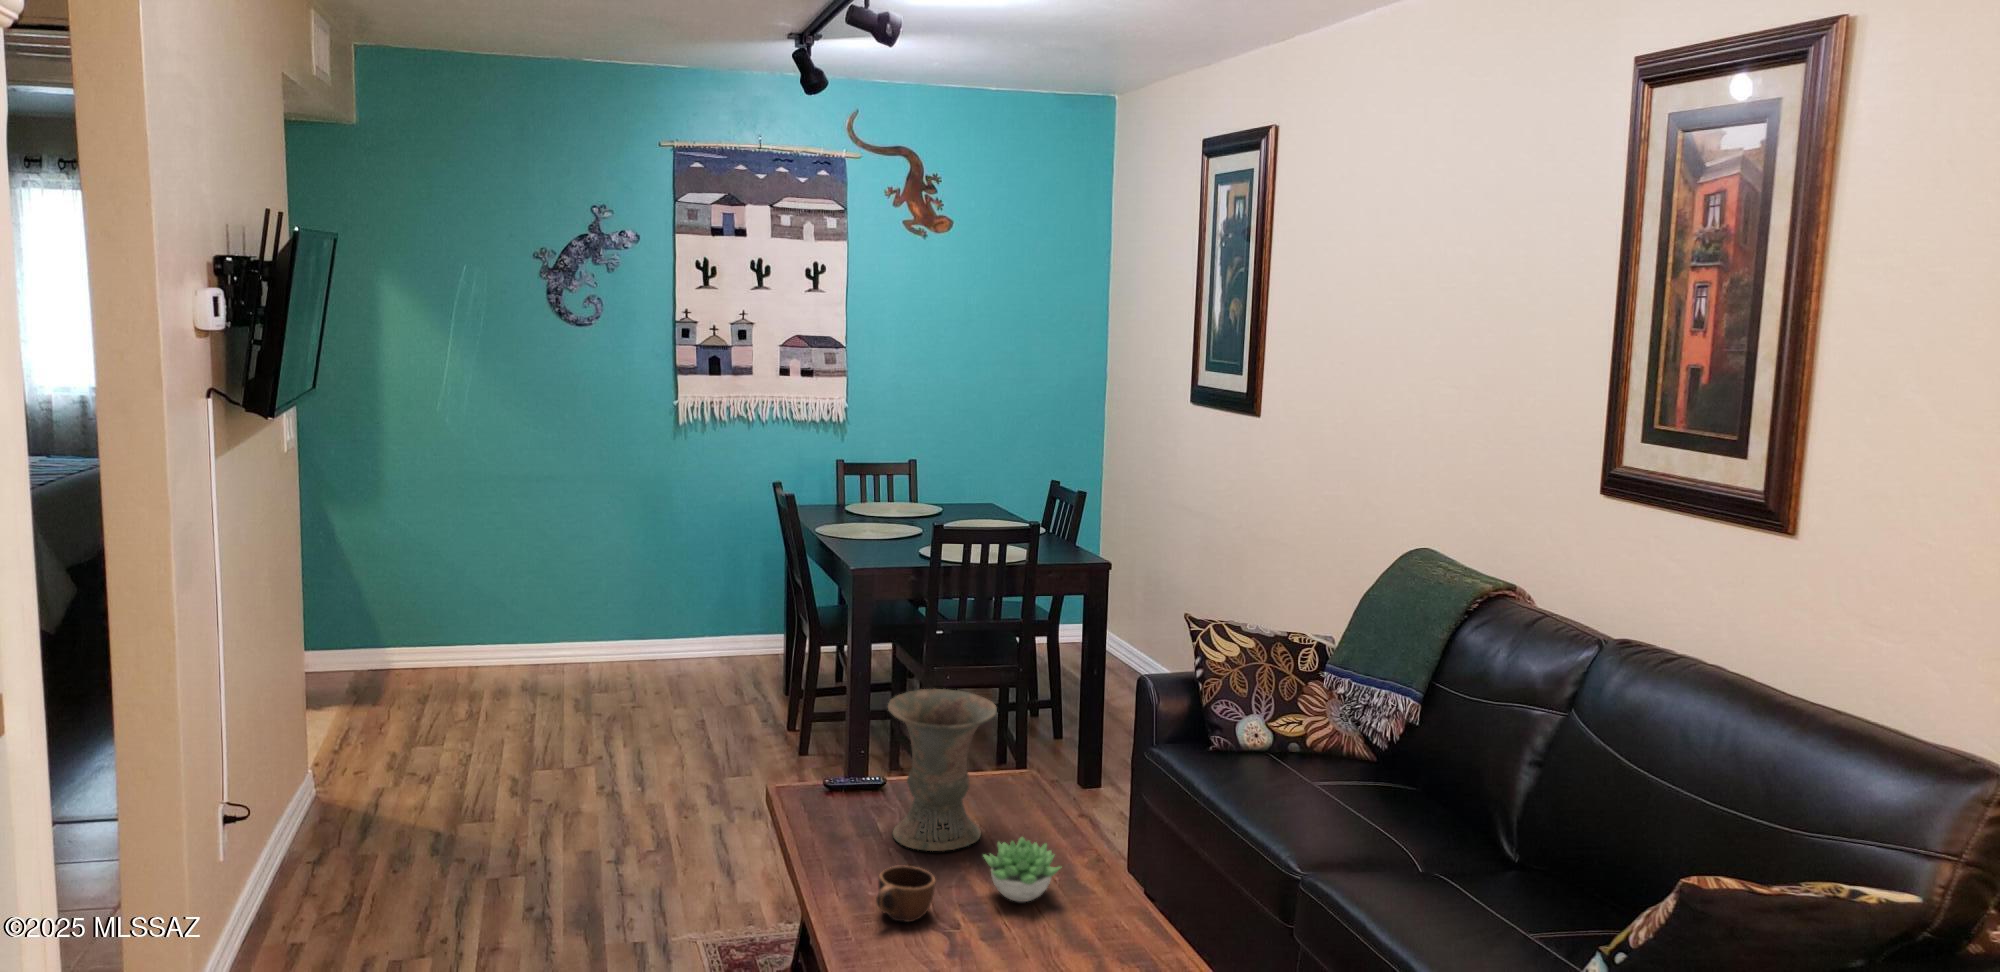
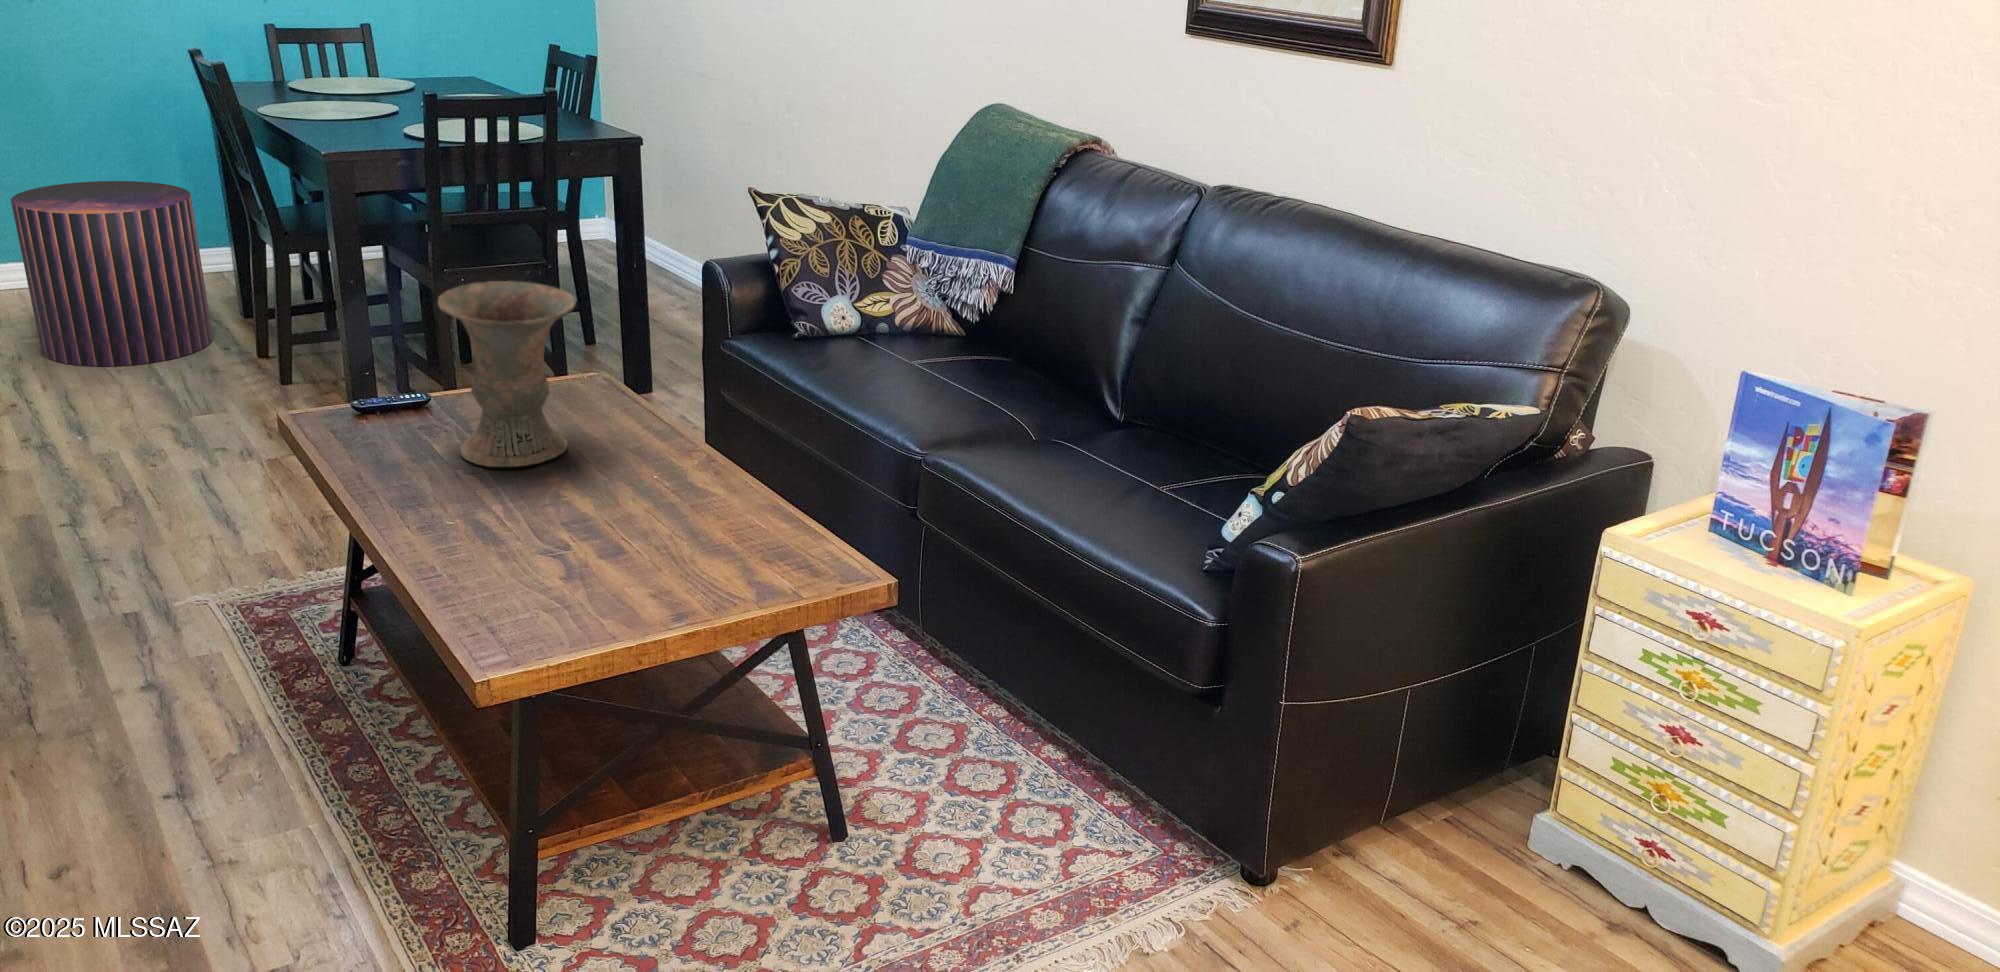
pouf: none [639,581,762,728] -> present [11,181,213,367]
succulent plant: present [983,837,1060,902] -> none [584,439,679,509]
mug: present [876,866,936,922] -> none [466,484,537,546]

